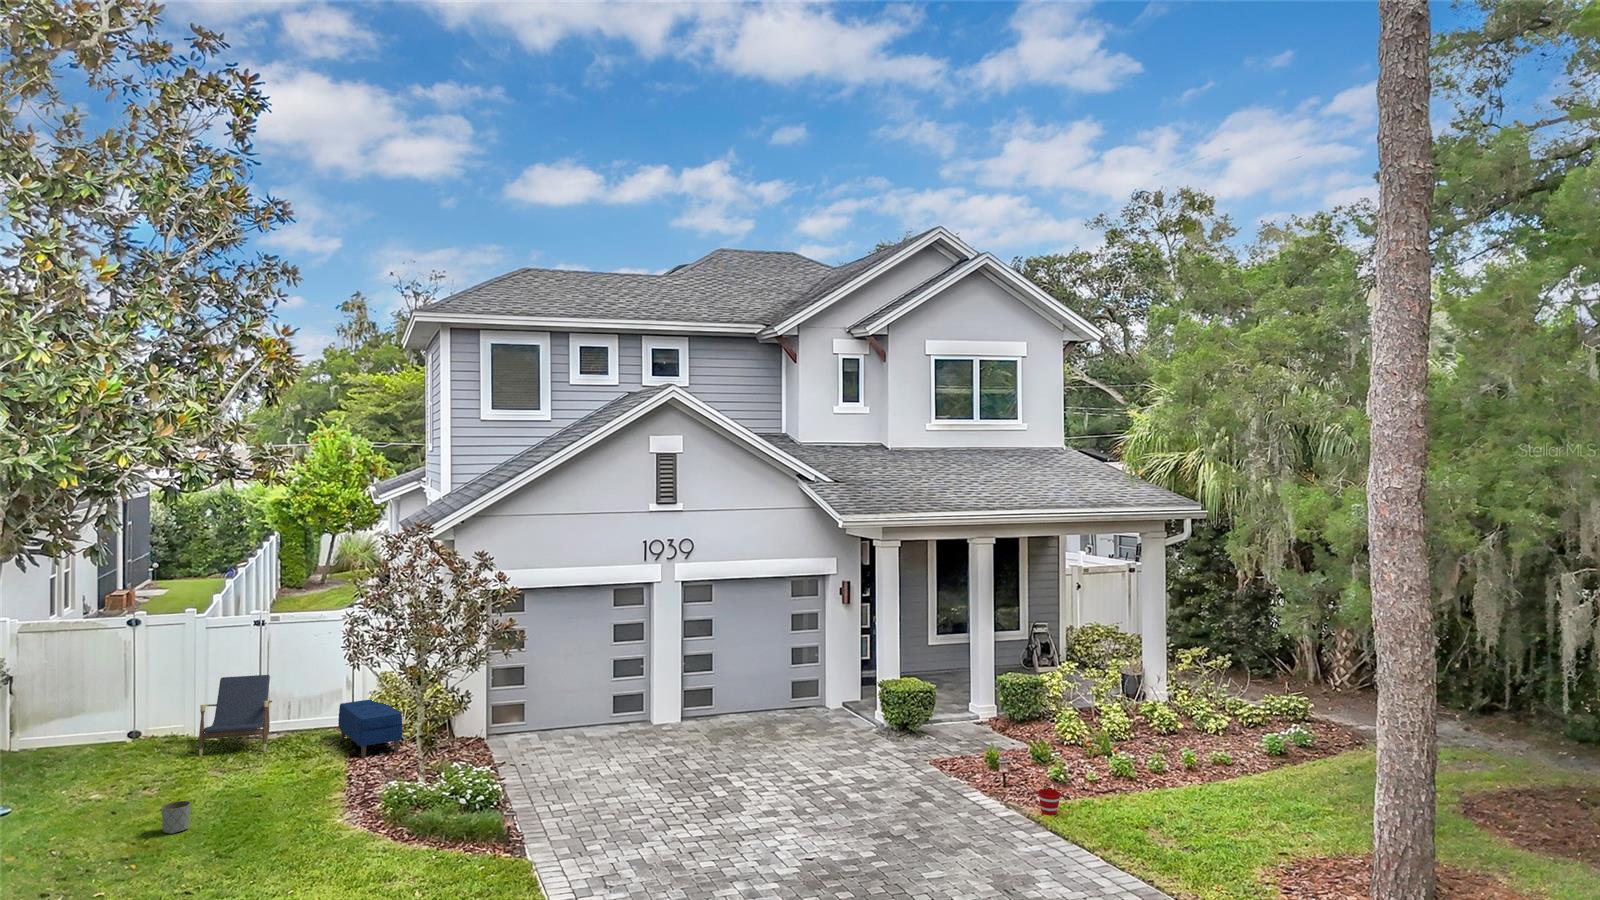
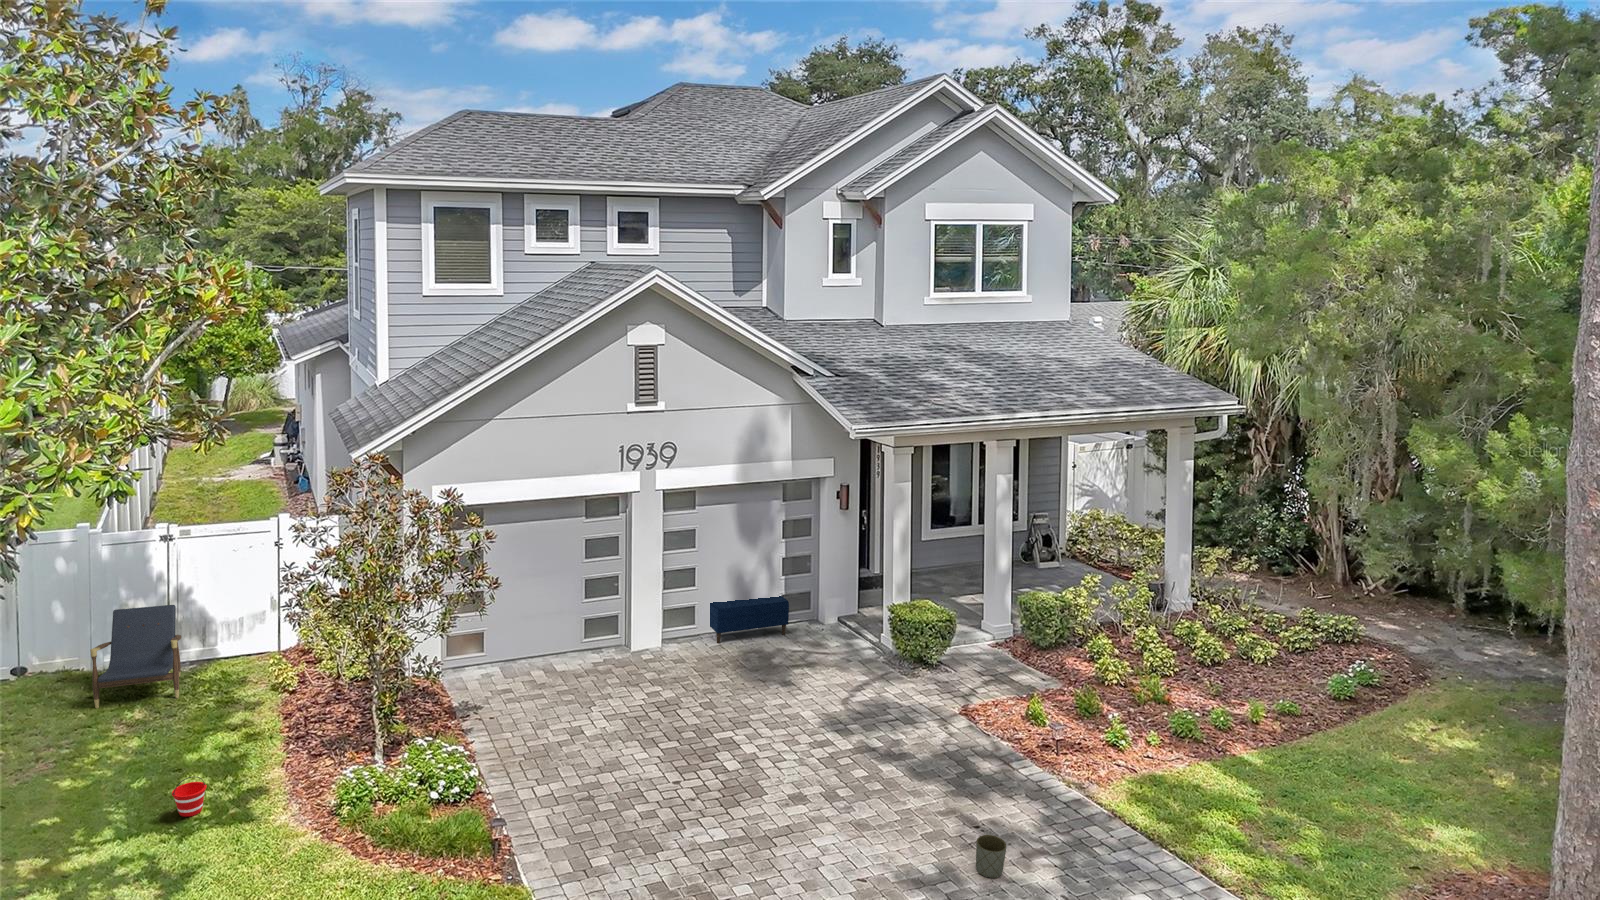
bench: present [338,699,402,758] -> present [710,596,789,644]
bucket: present [1037,782,1061,815] -> present [172,776,207,817]
planter: present [162,801,191,834] -> present [976,835,1006,878]

